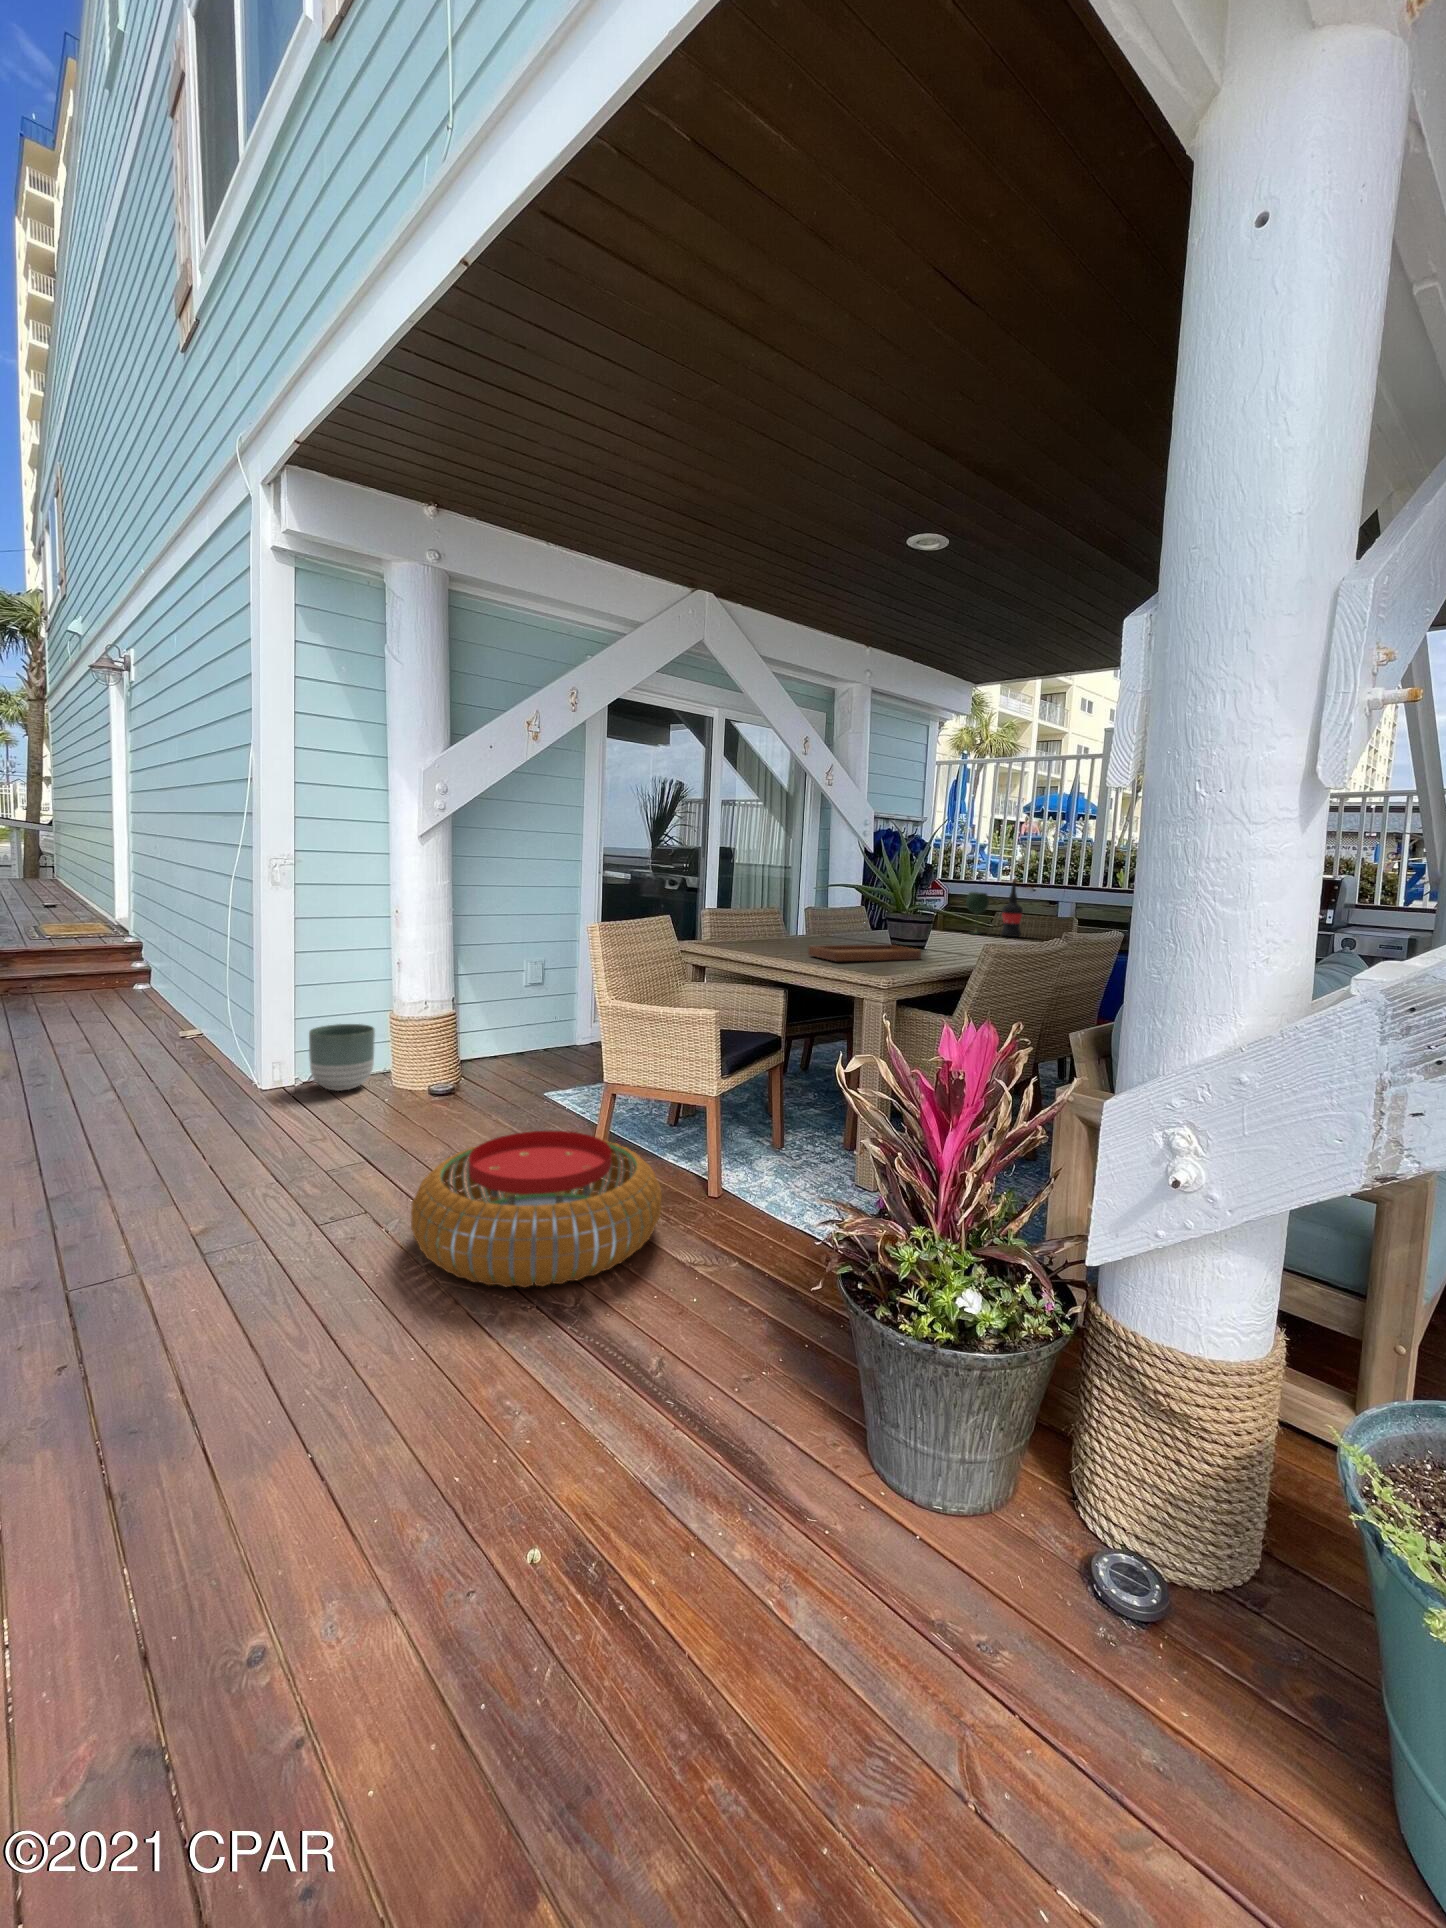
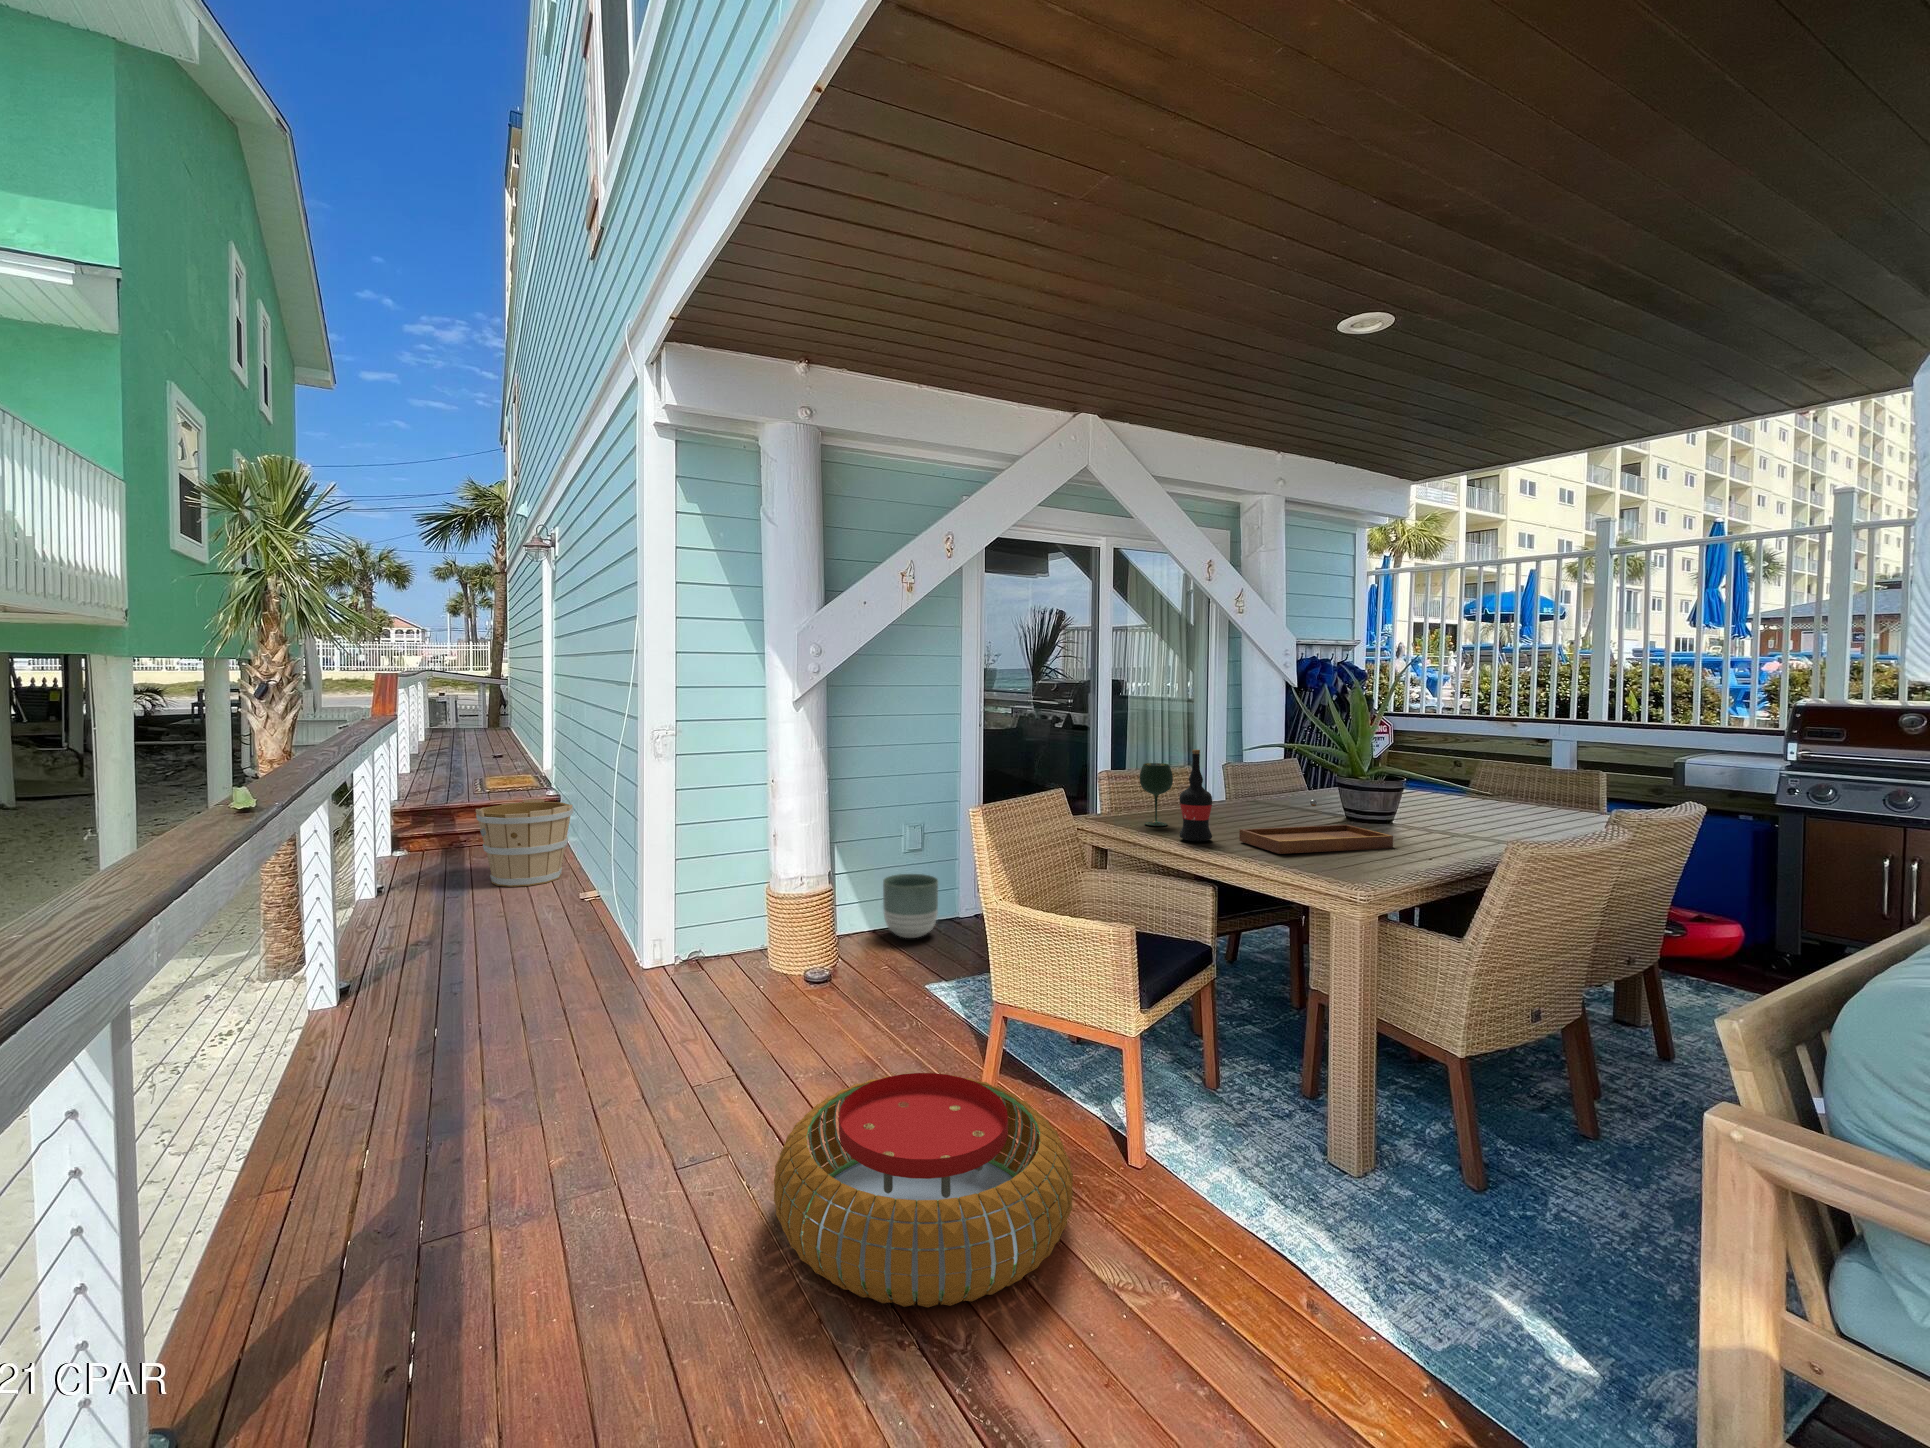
wine bottle: present [1001,879,1023,937] -> present [1179,749,1212,841]
wine glass: present [966,892,989,934] -> present [1140,763,1173,826]
wooden bucket: none [56,939,173,1026] -> present [476,799,574,887]
planter: present [309,1024,375,1091] -> present [883,874,938,938]

